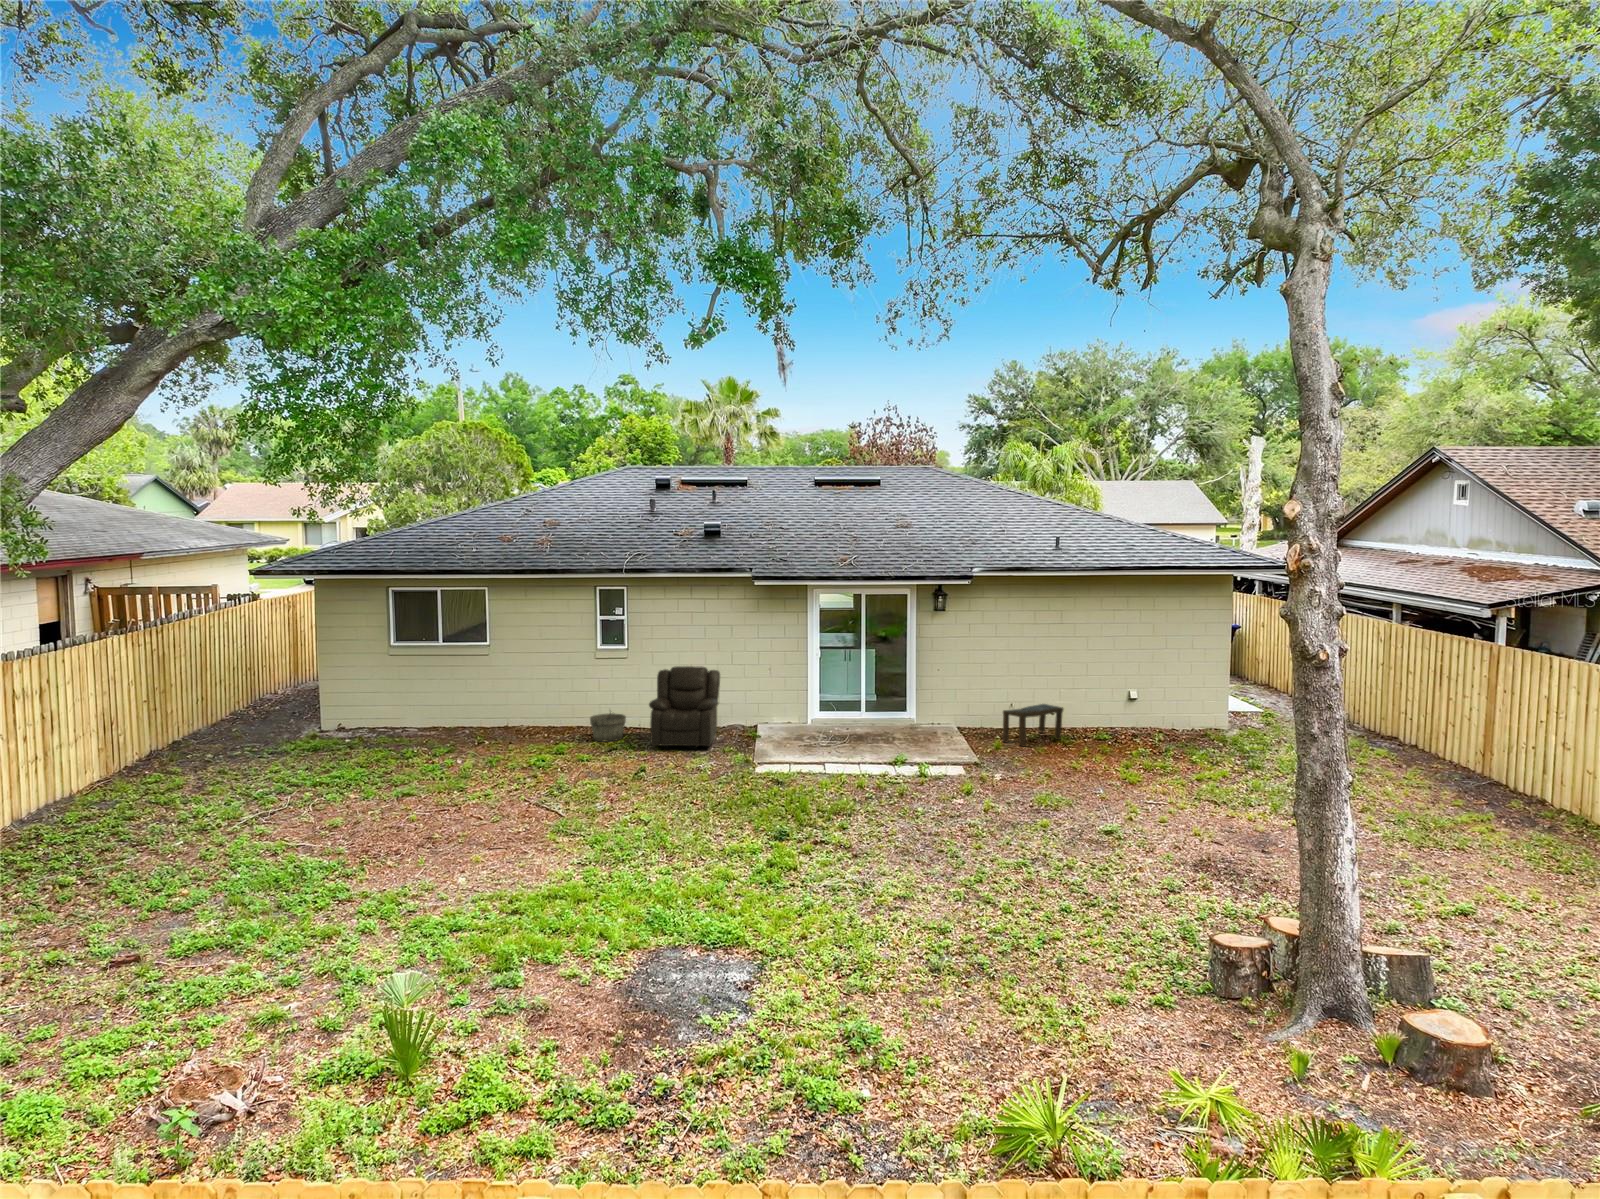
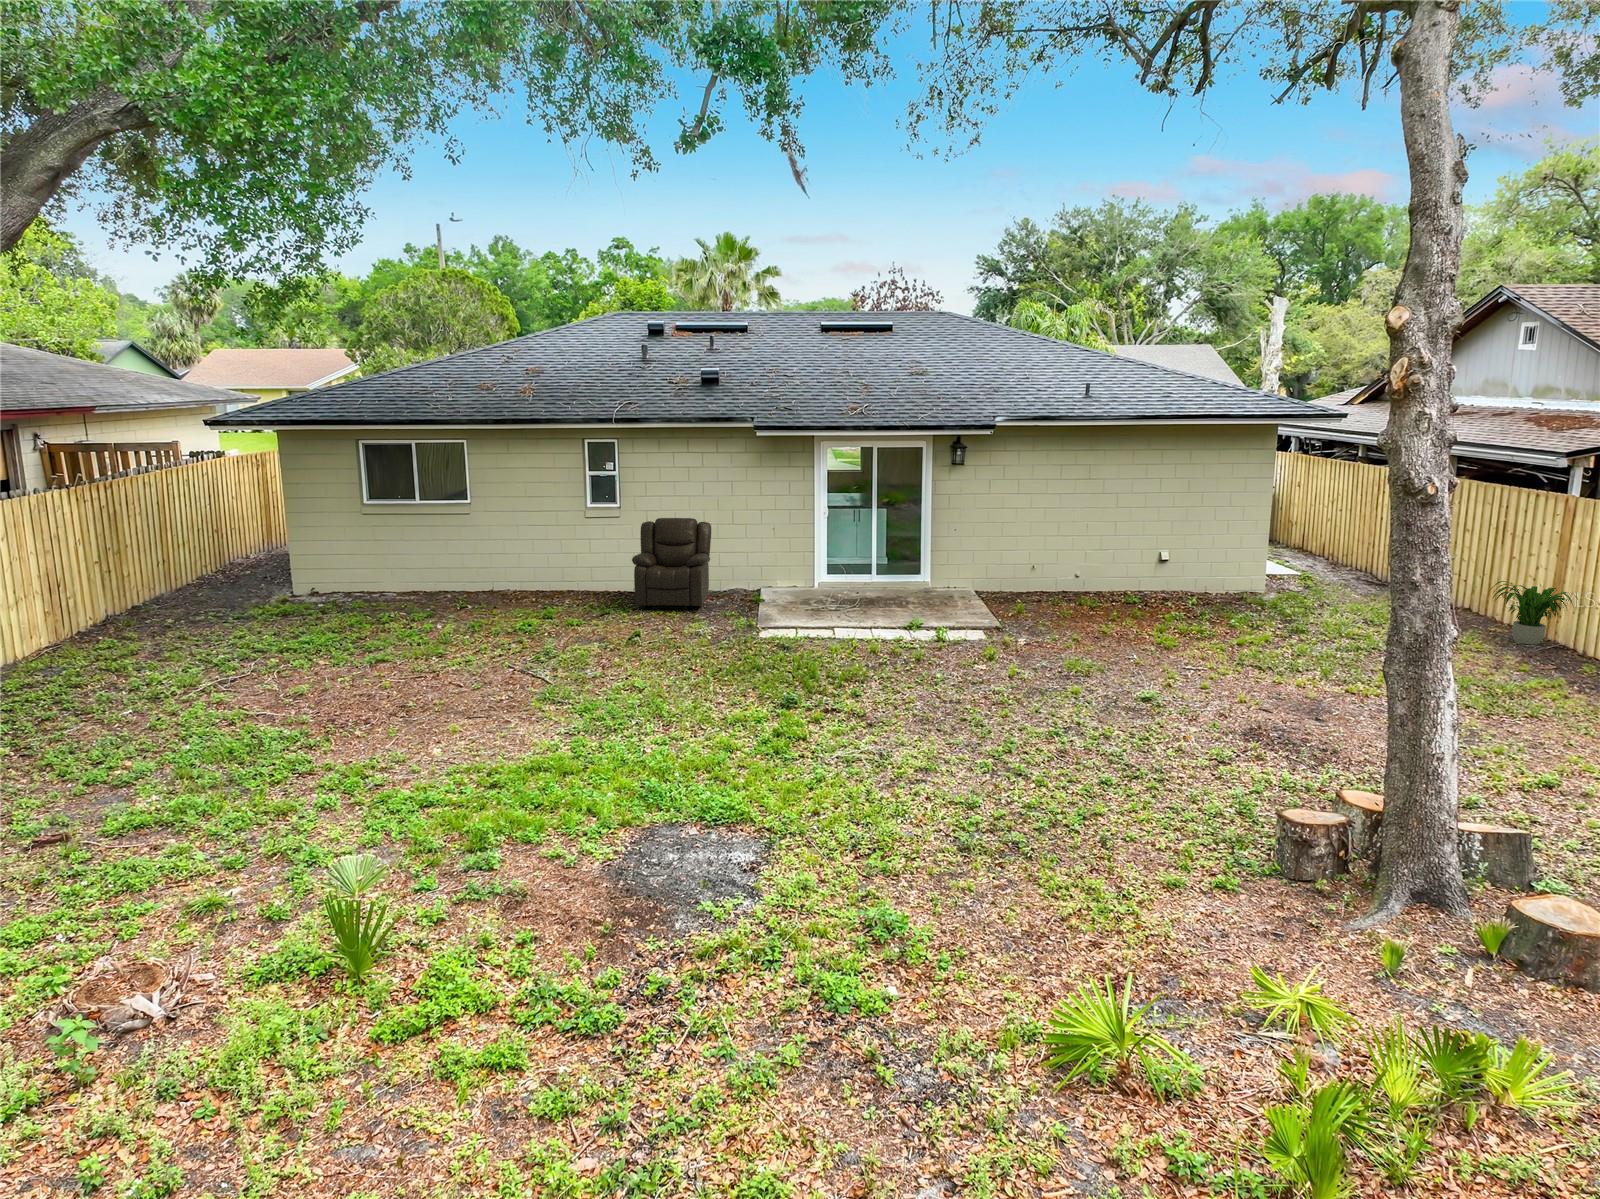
bench: present [1002,704,1063,747] -> none [1024,560,1094,607]
wooden bucket: present [590,713,626,742] -> none [566,565,607,601]
potted plant: none [1417,724,1498,783] -> present [1490,581,1578,644]

